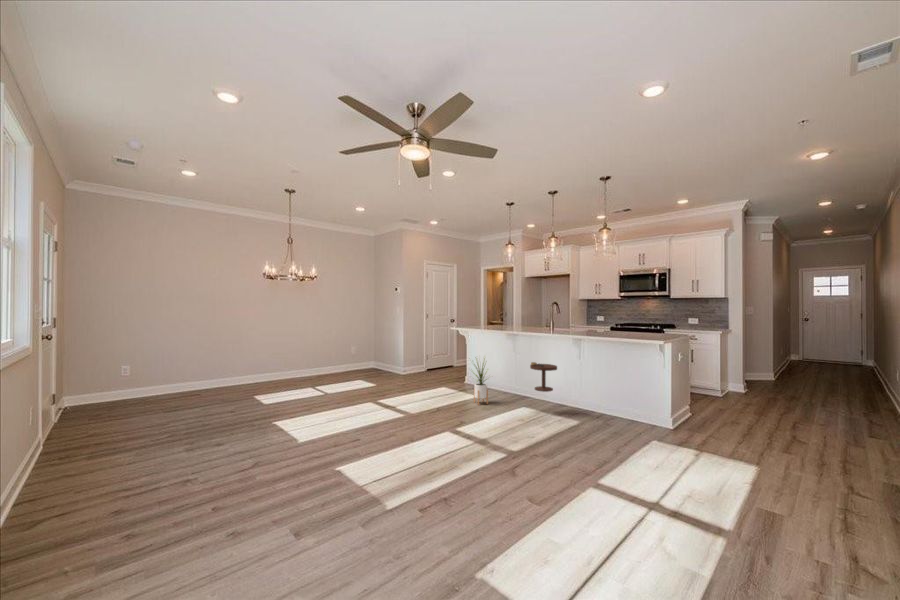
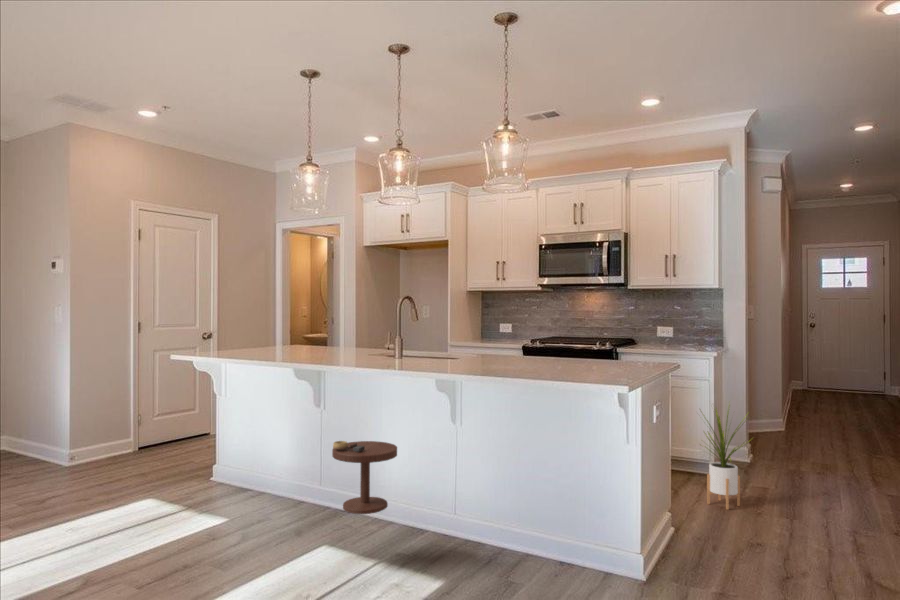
house plant: present [474,363,488,405] -> present [704,409,742,510]

